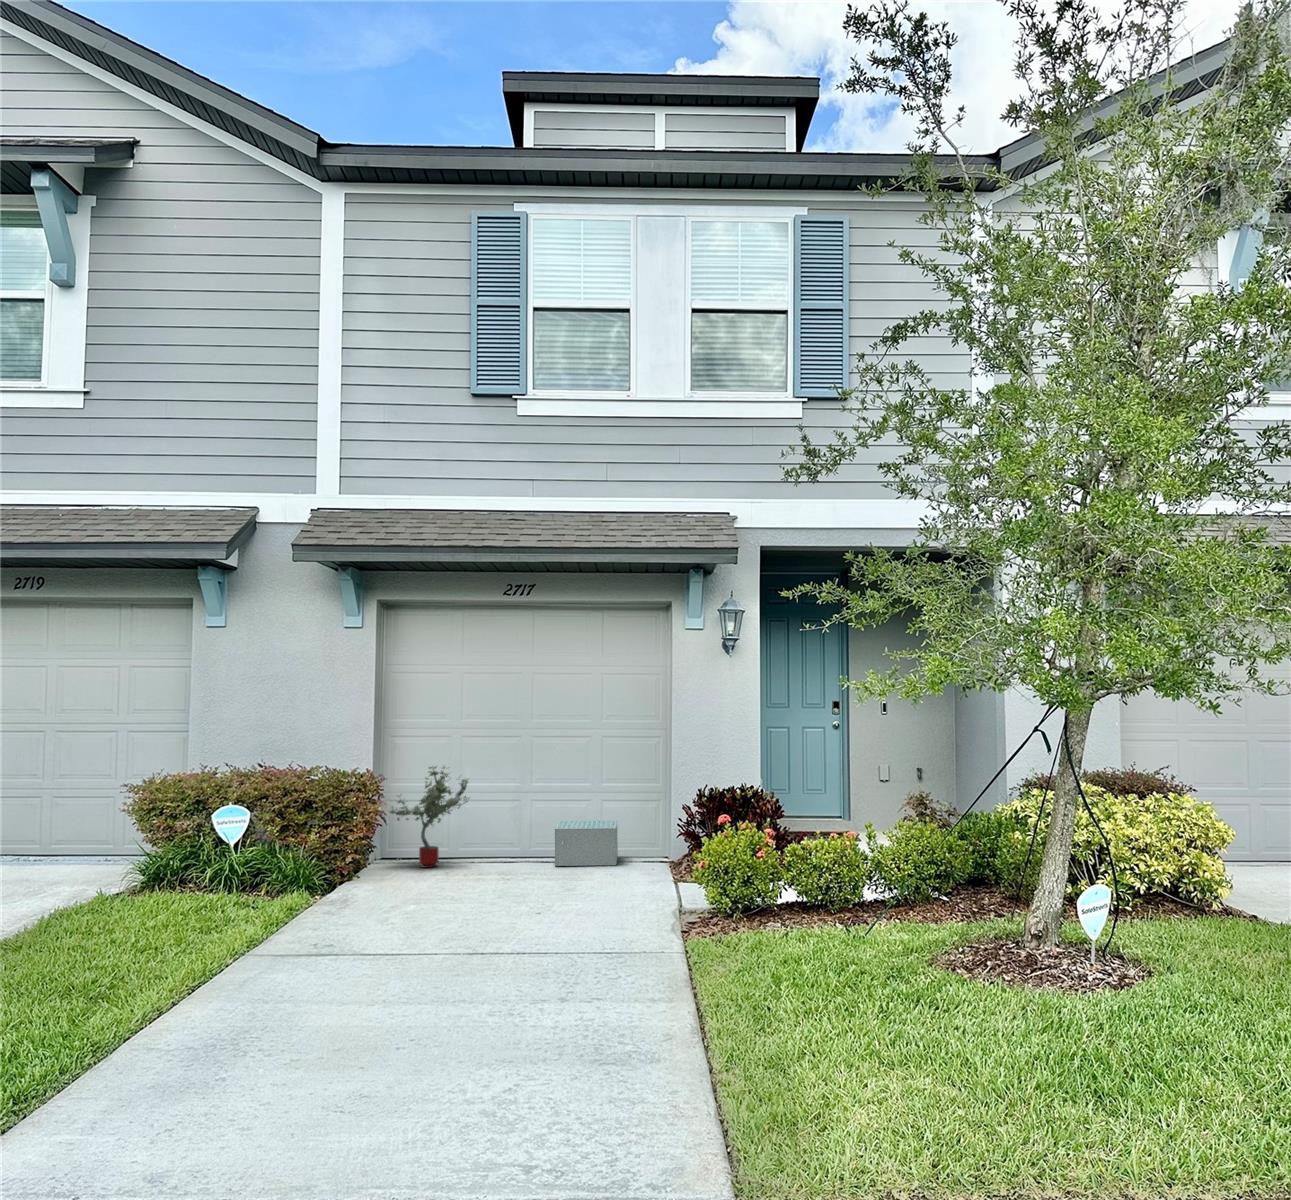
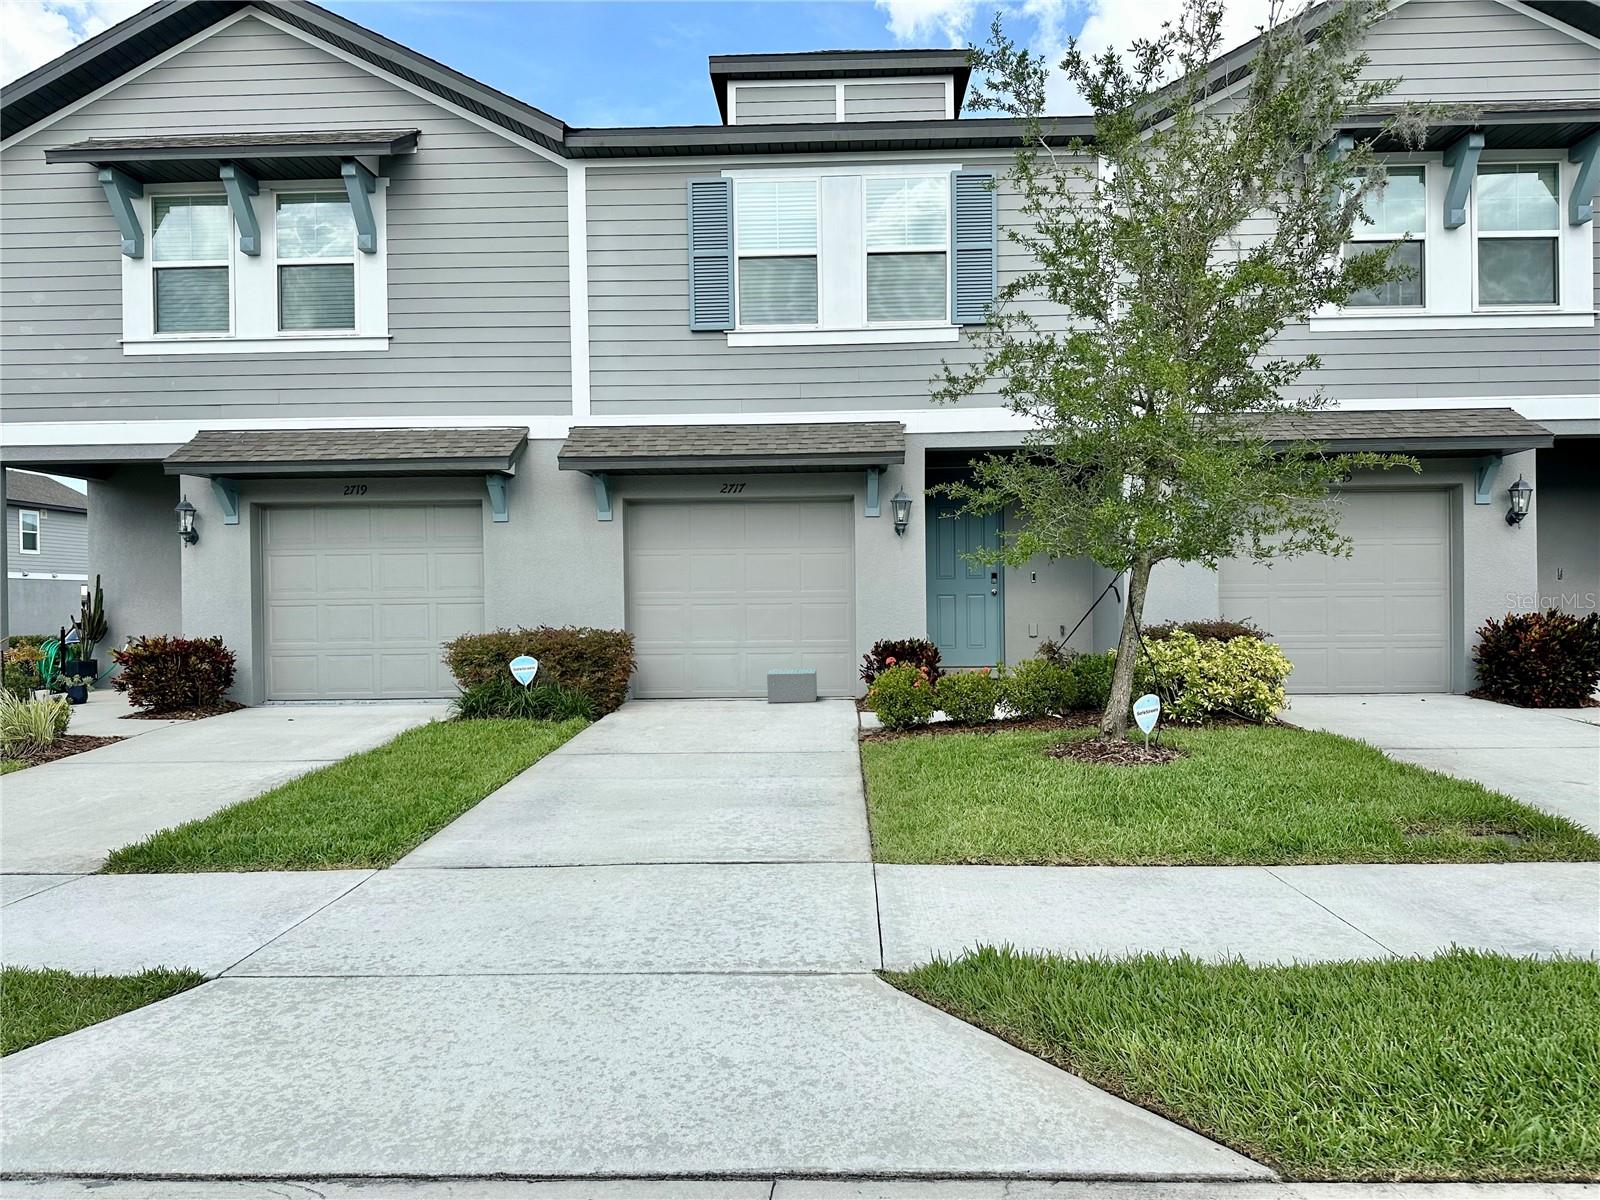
potted tree: present [390,766,470,868] -> none [639,627,701,705]

